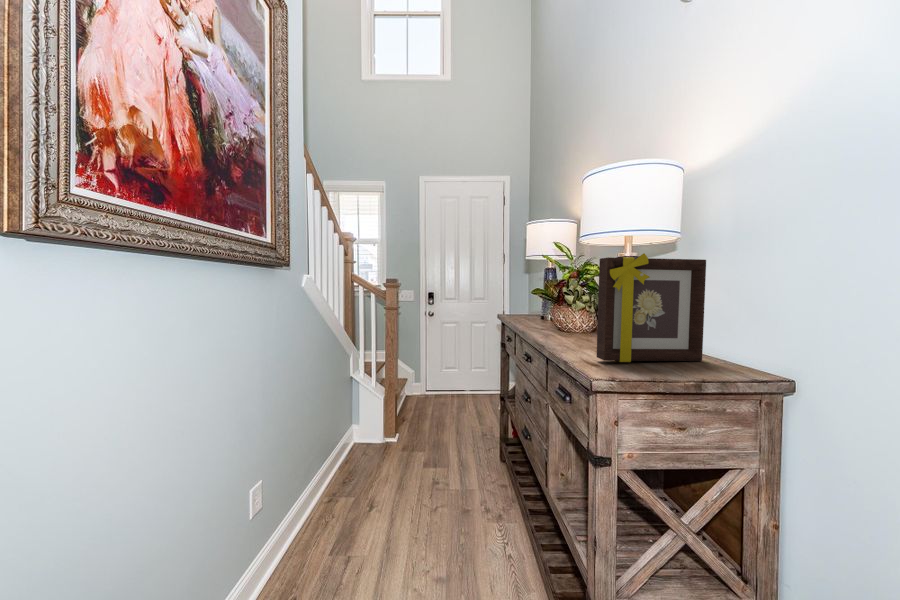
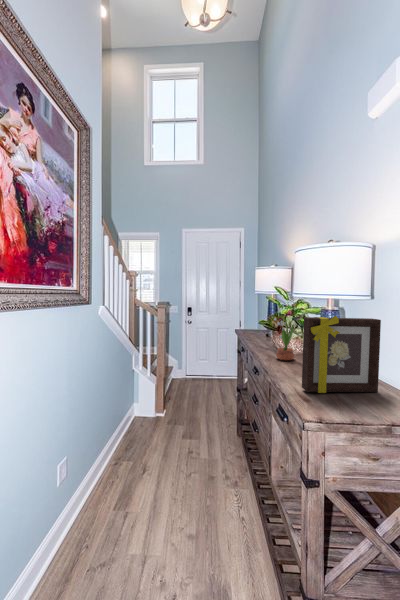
potted flower: none [554,273,583,336] -> present [274,316,294,360]

